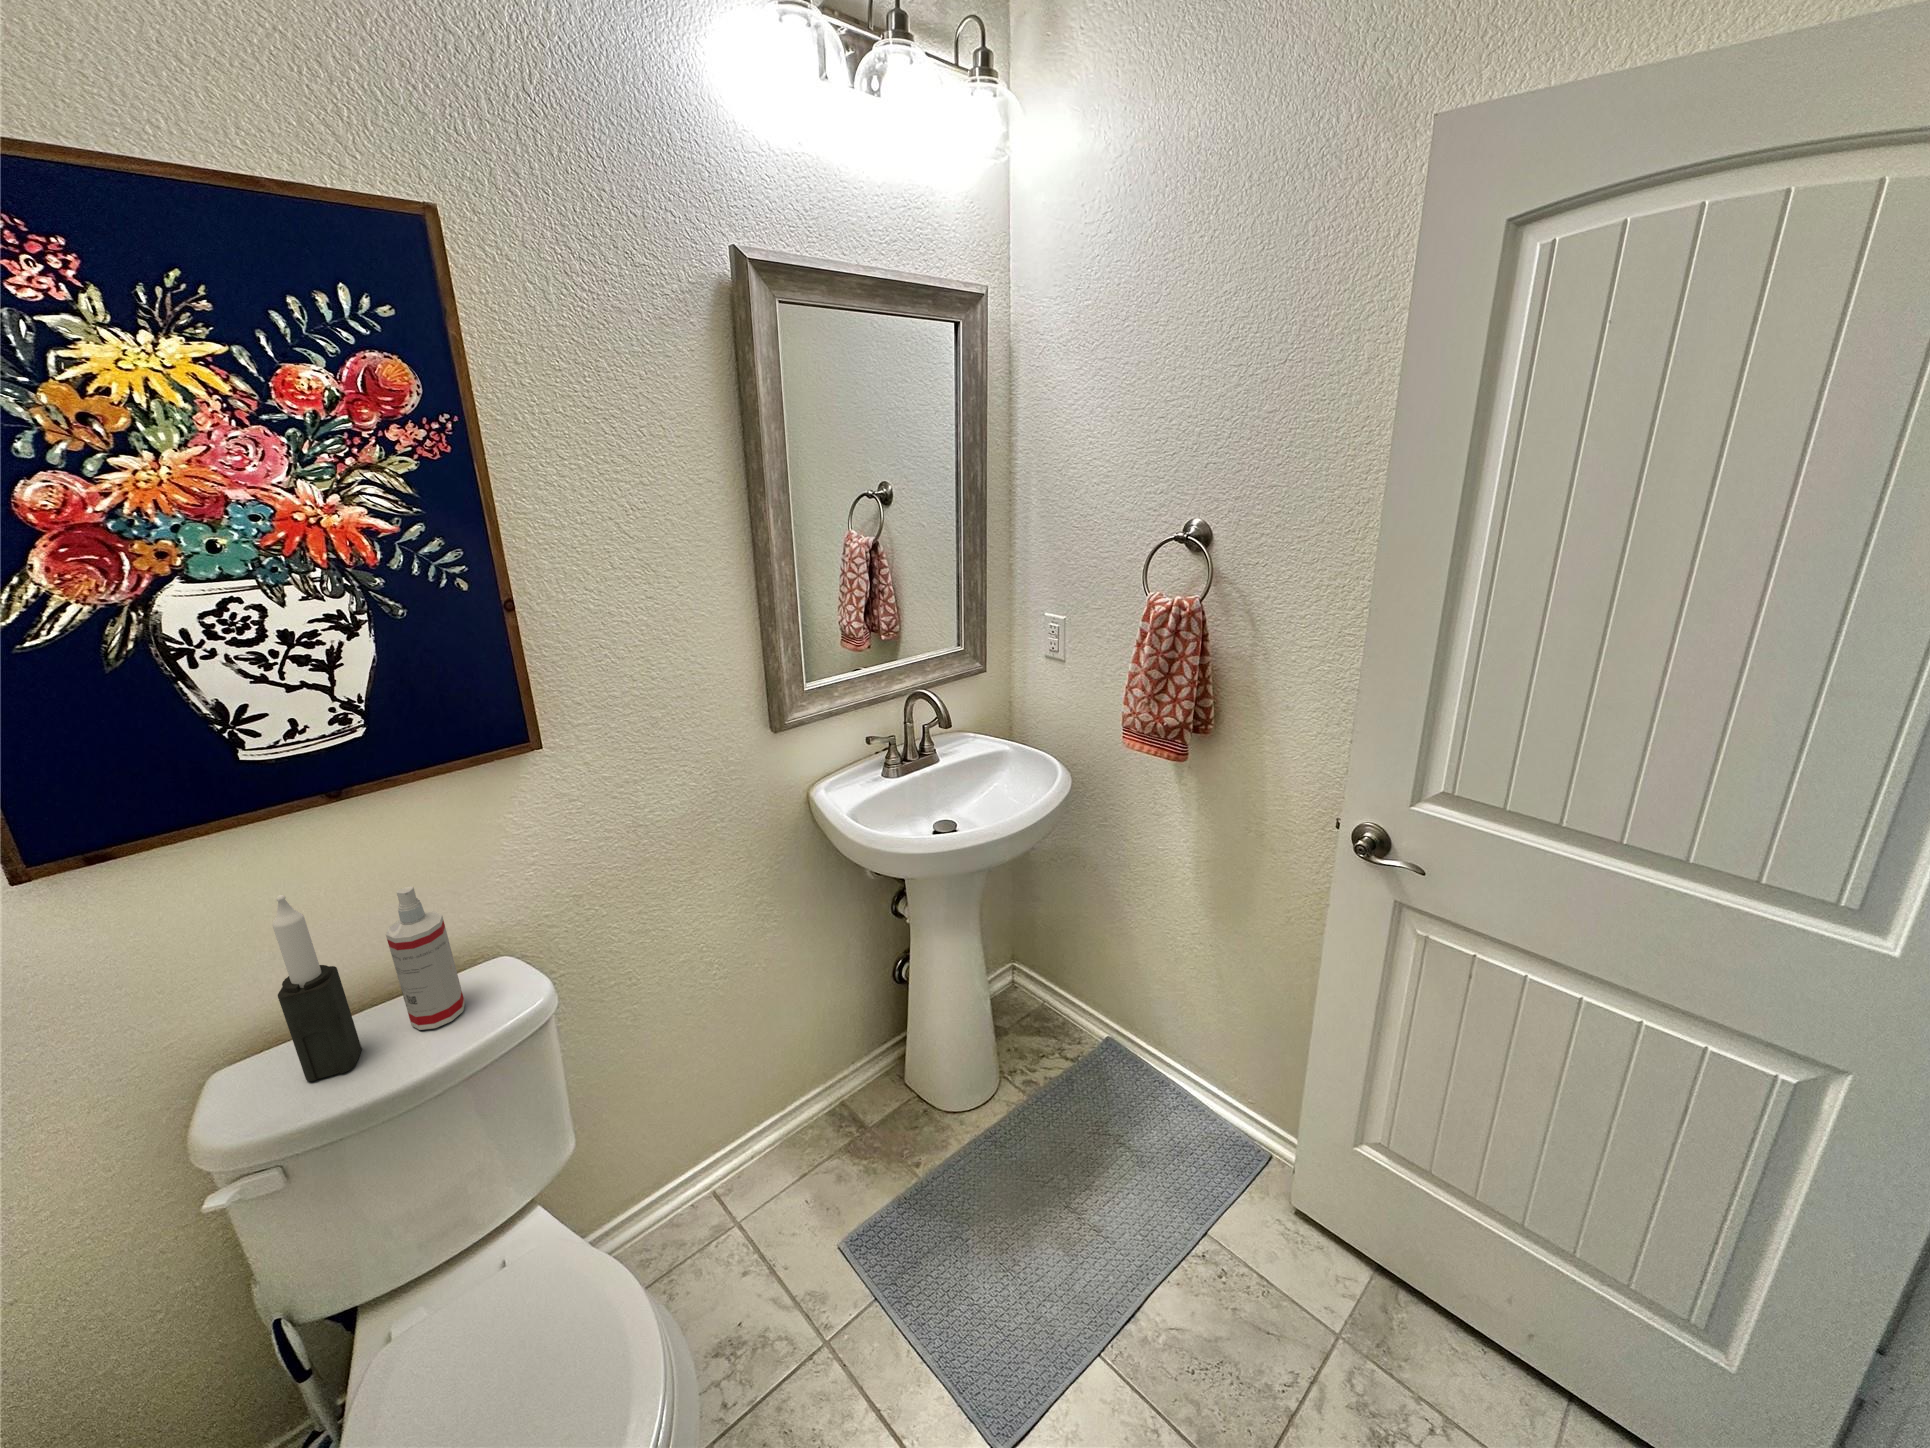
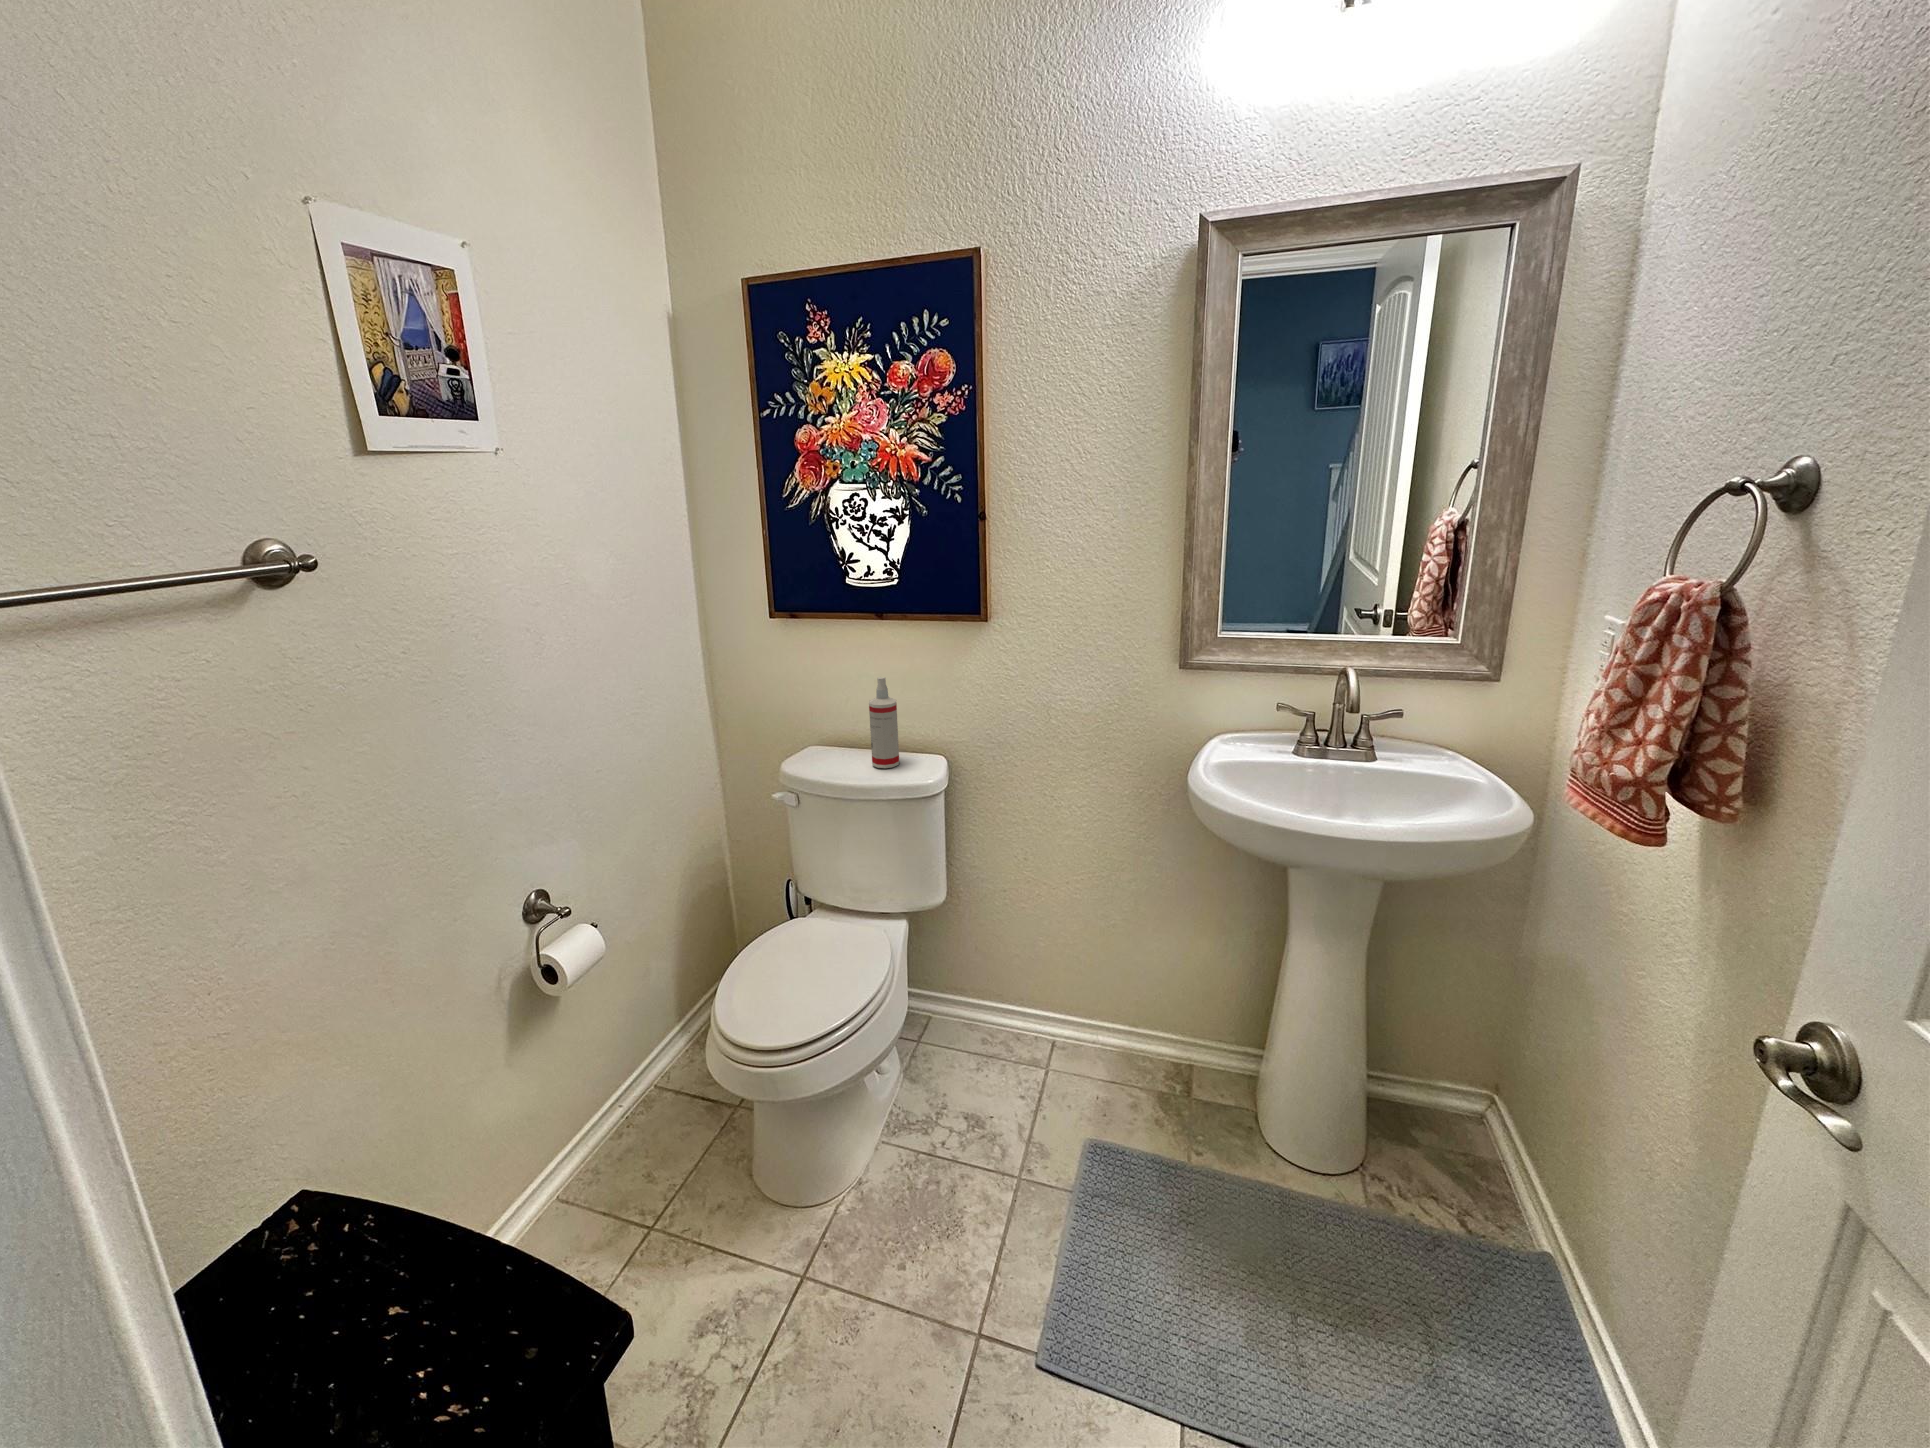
candle: present [272,895,362,1081] -> none [820,655,851,766]

